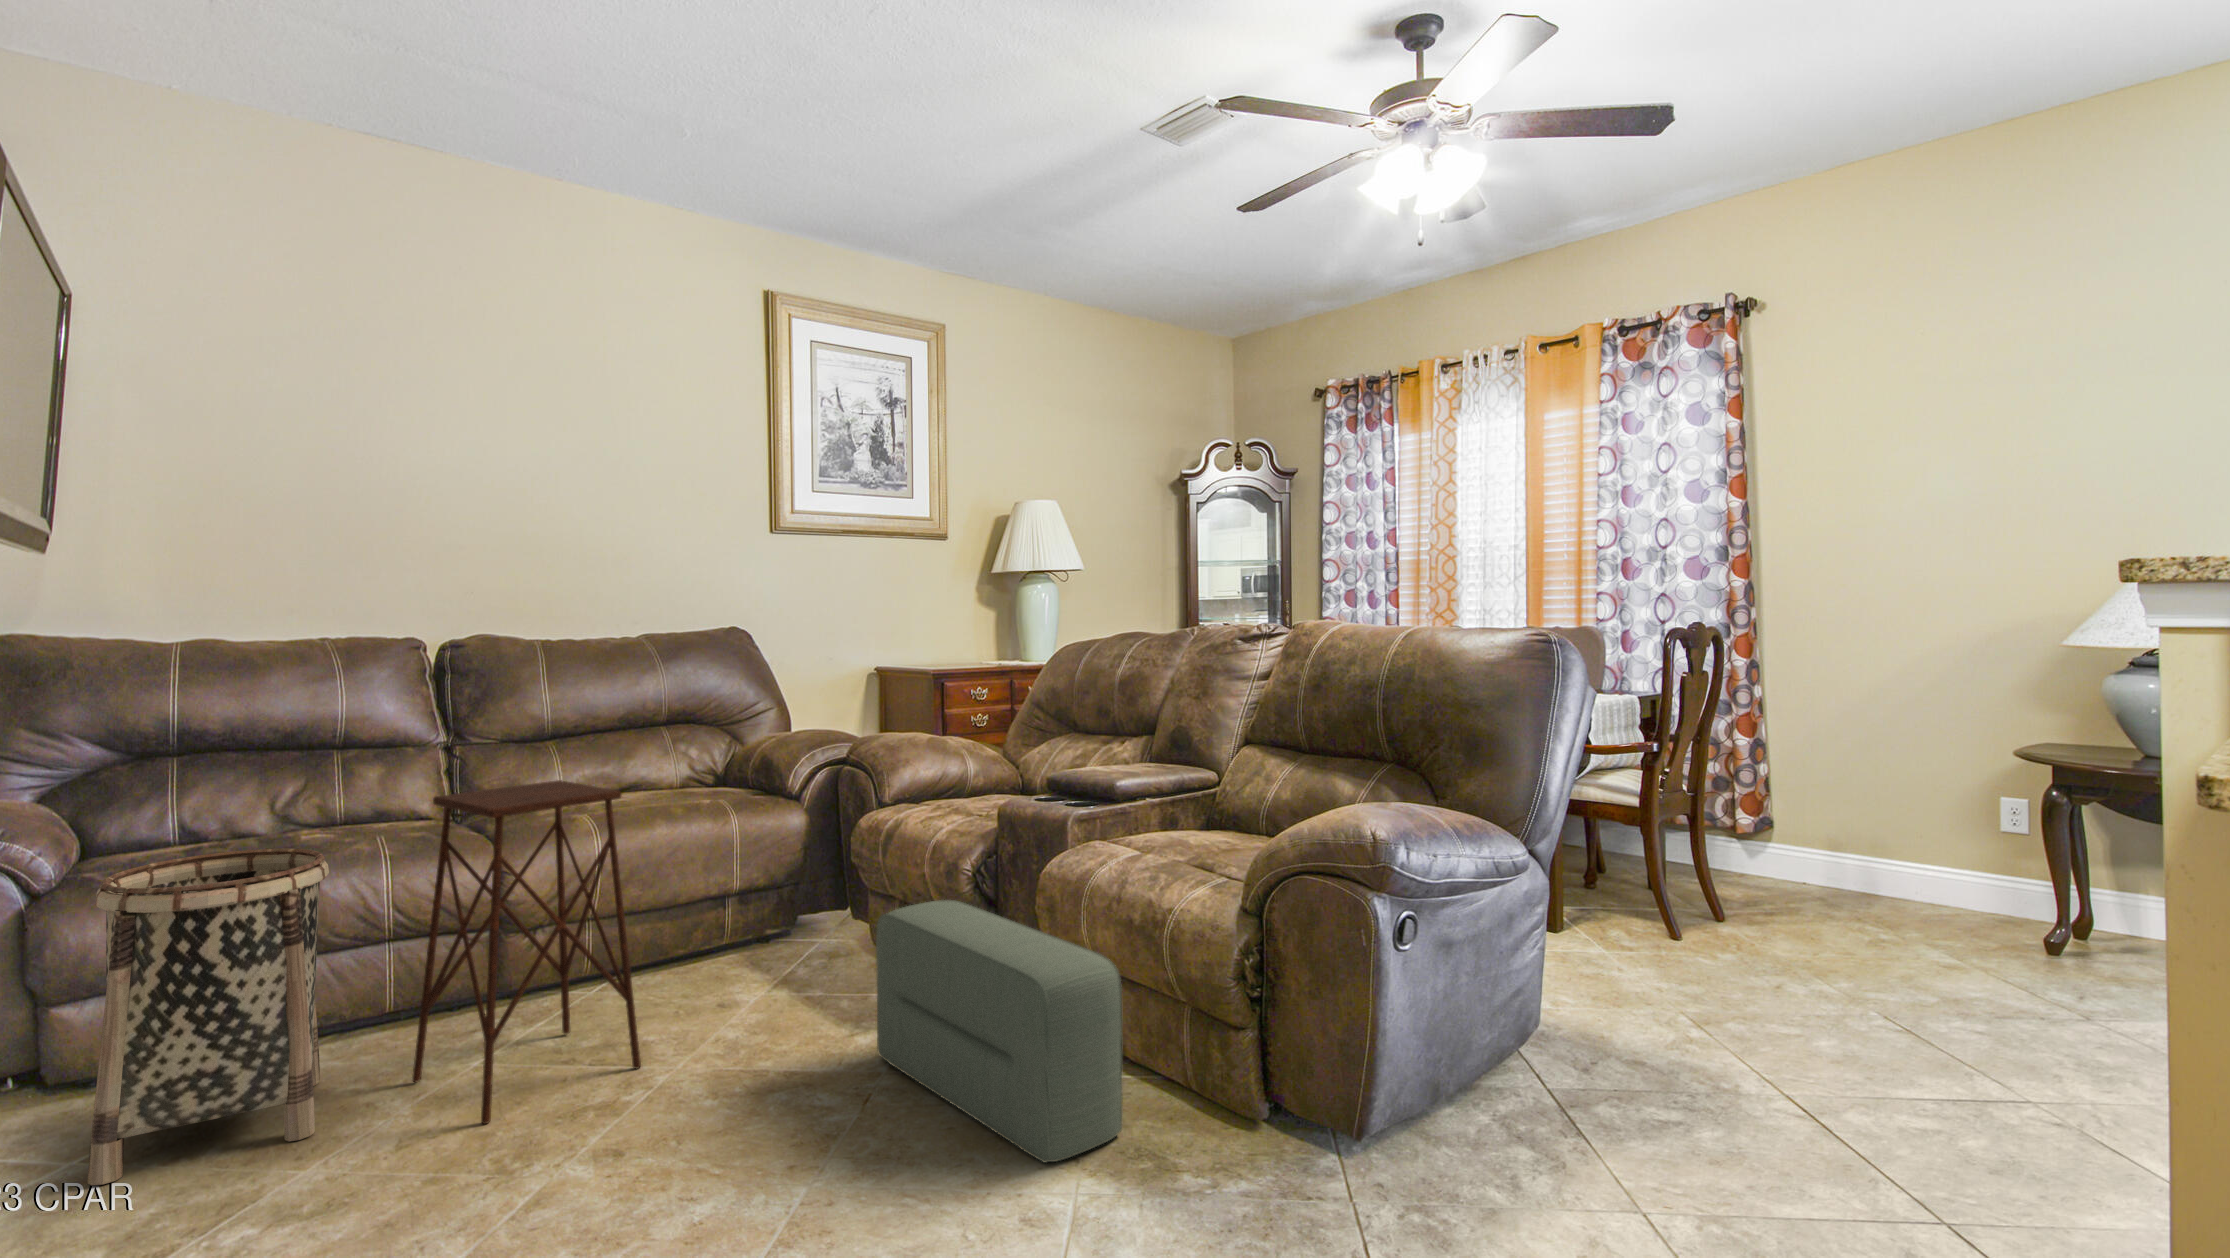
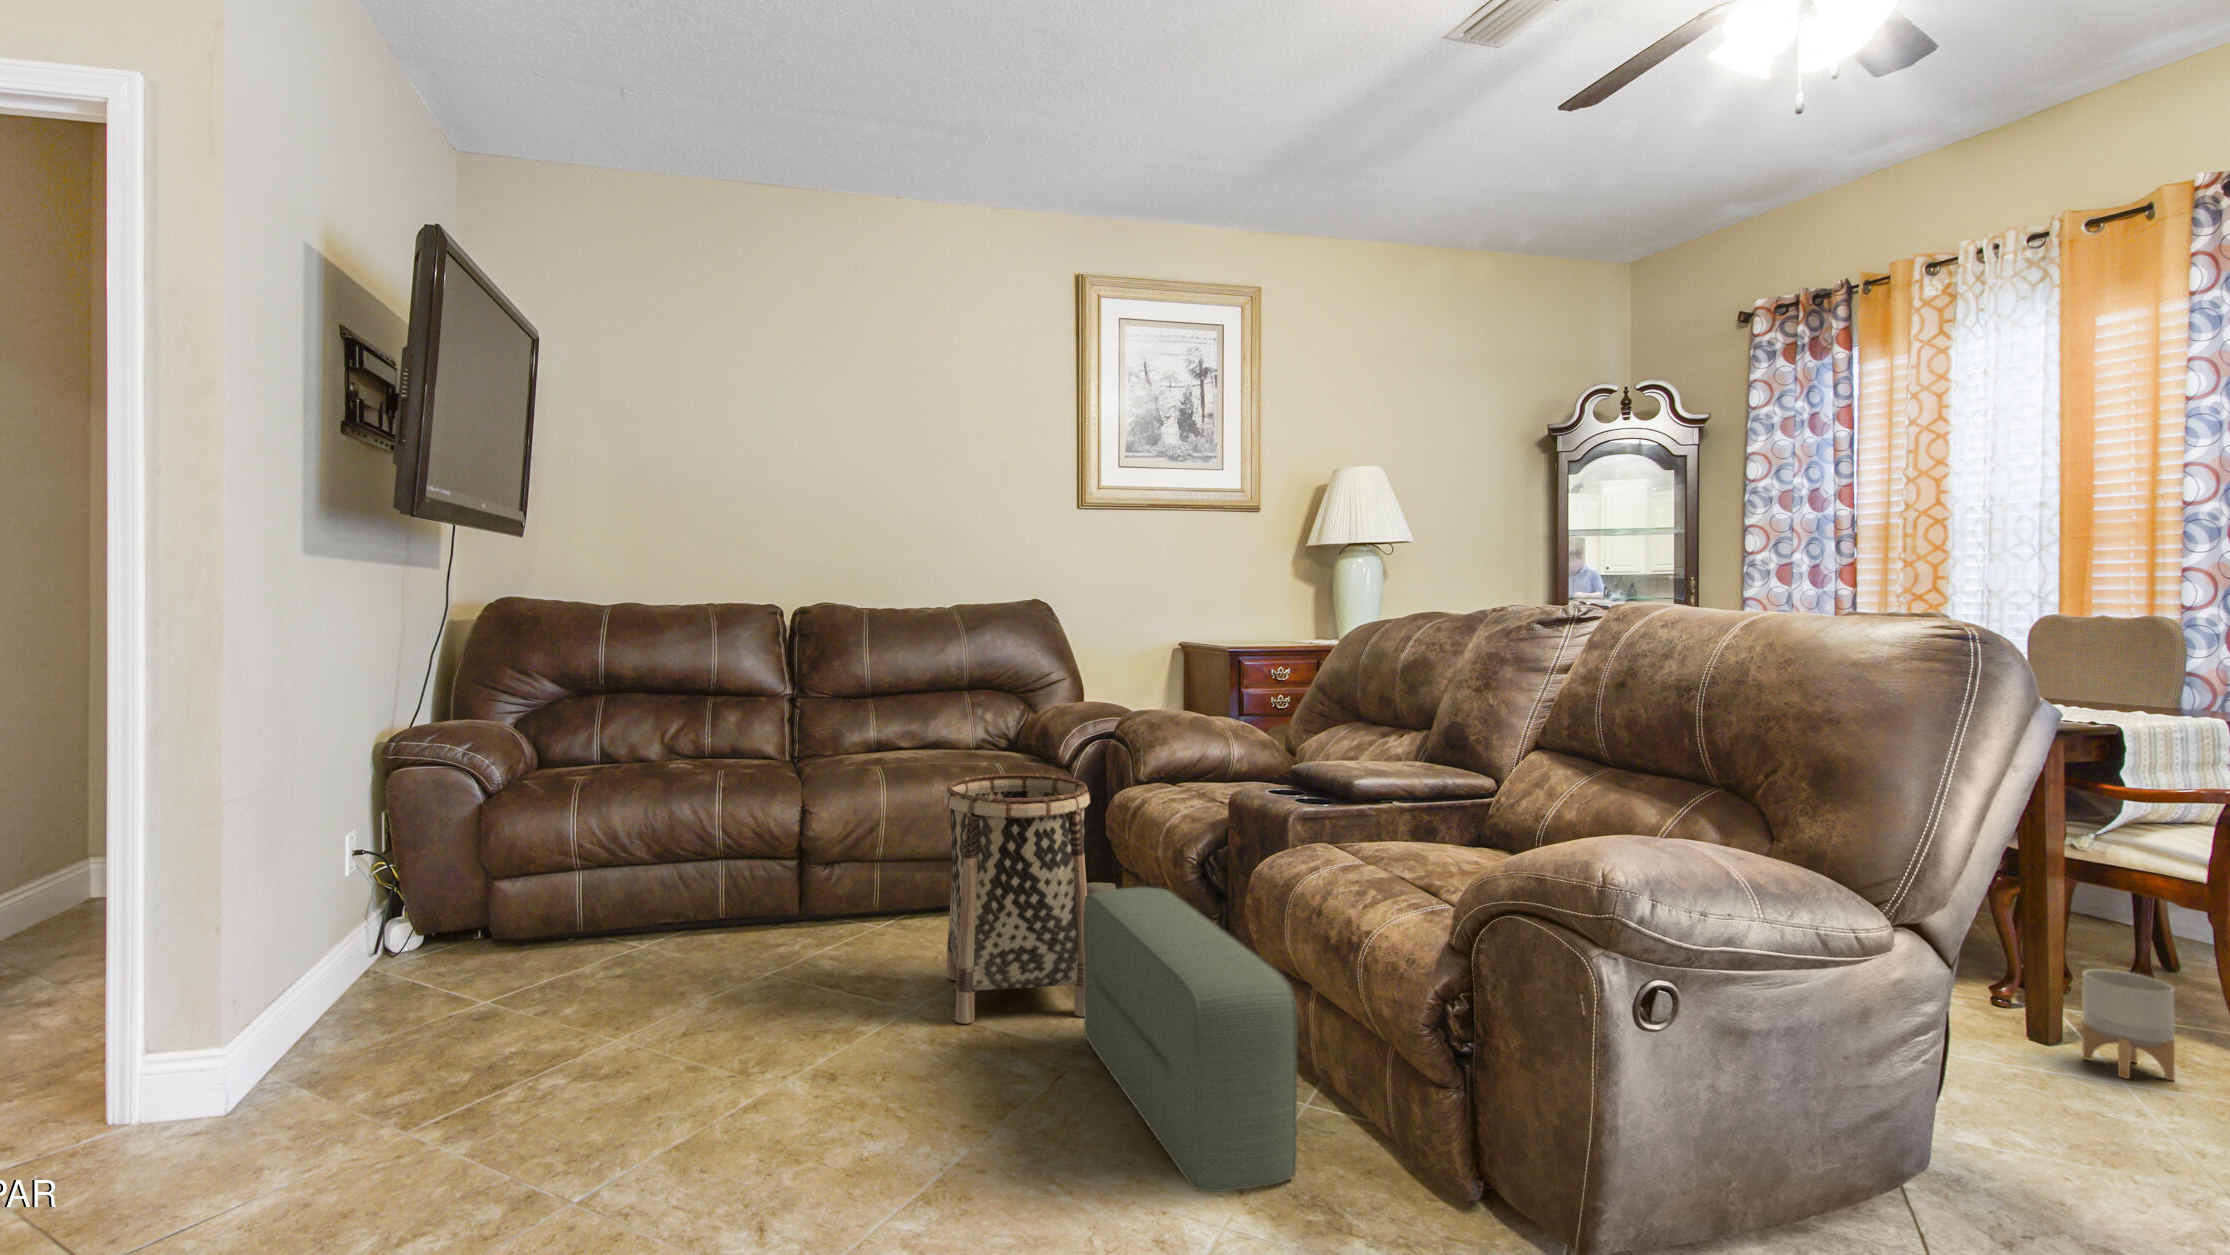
side table: present [412,780,641,1124] -> none [710,734,880,1031]
basket: present [87,849,329,1185] -> present [944,774,1090,1024]
planter: none [1578,873,1629,947] -> present [2082,969,2175,1081]

